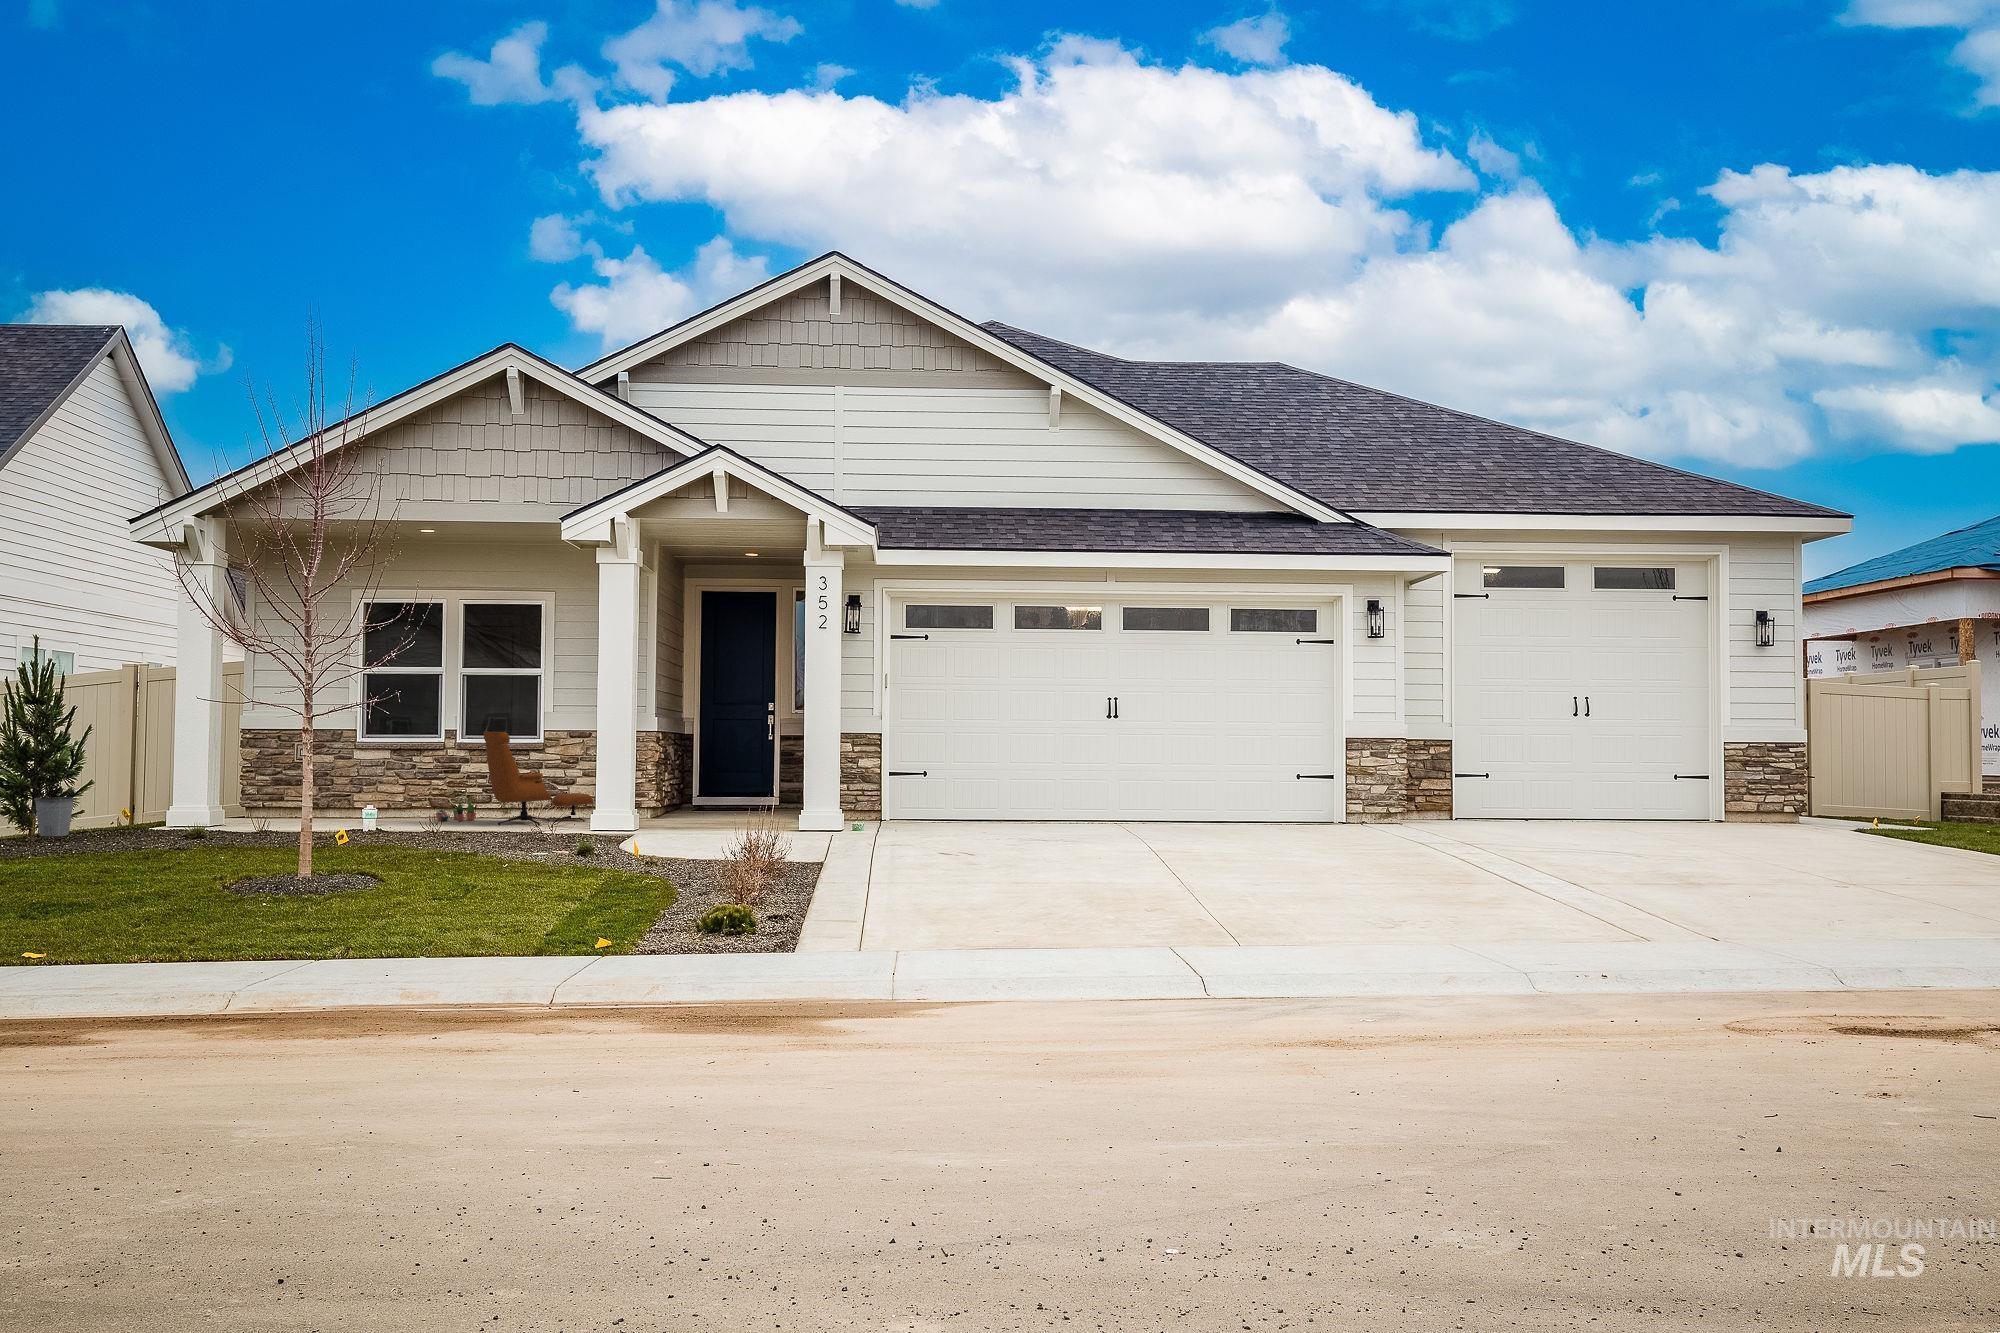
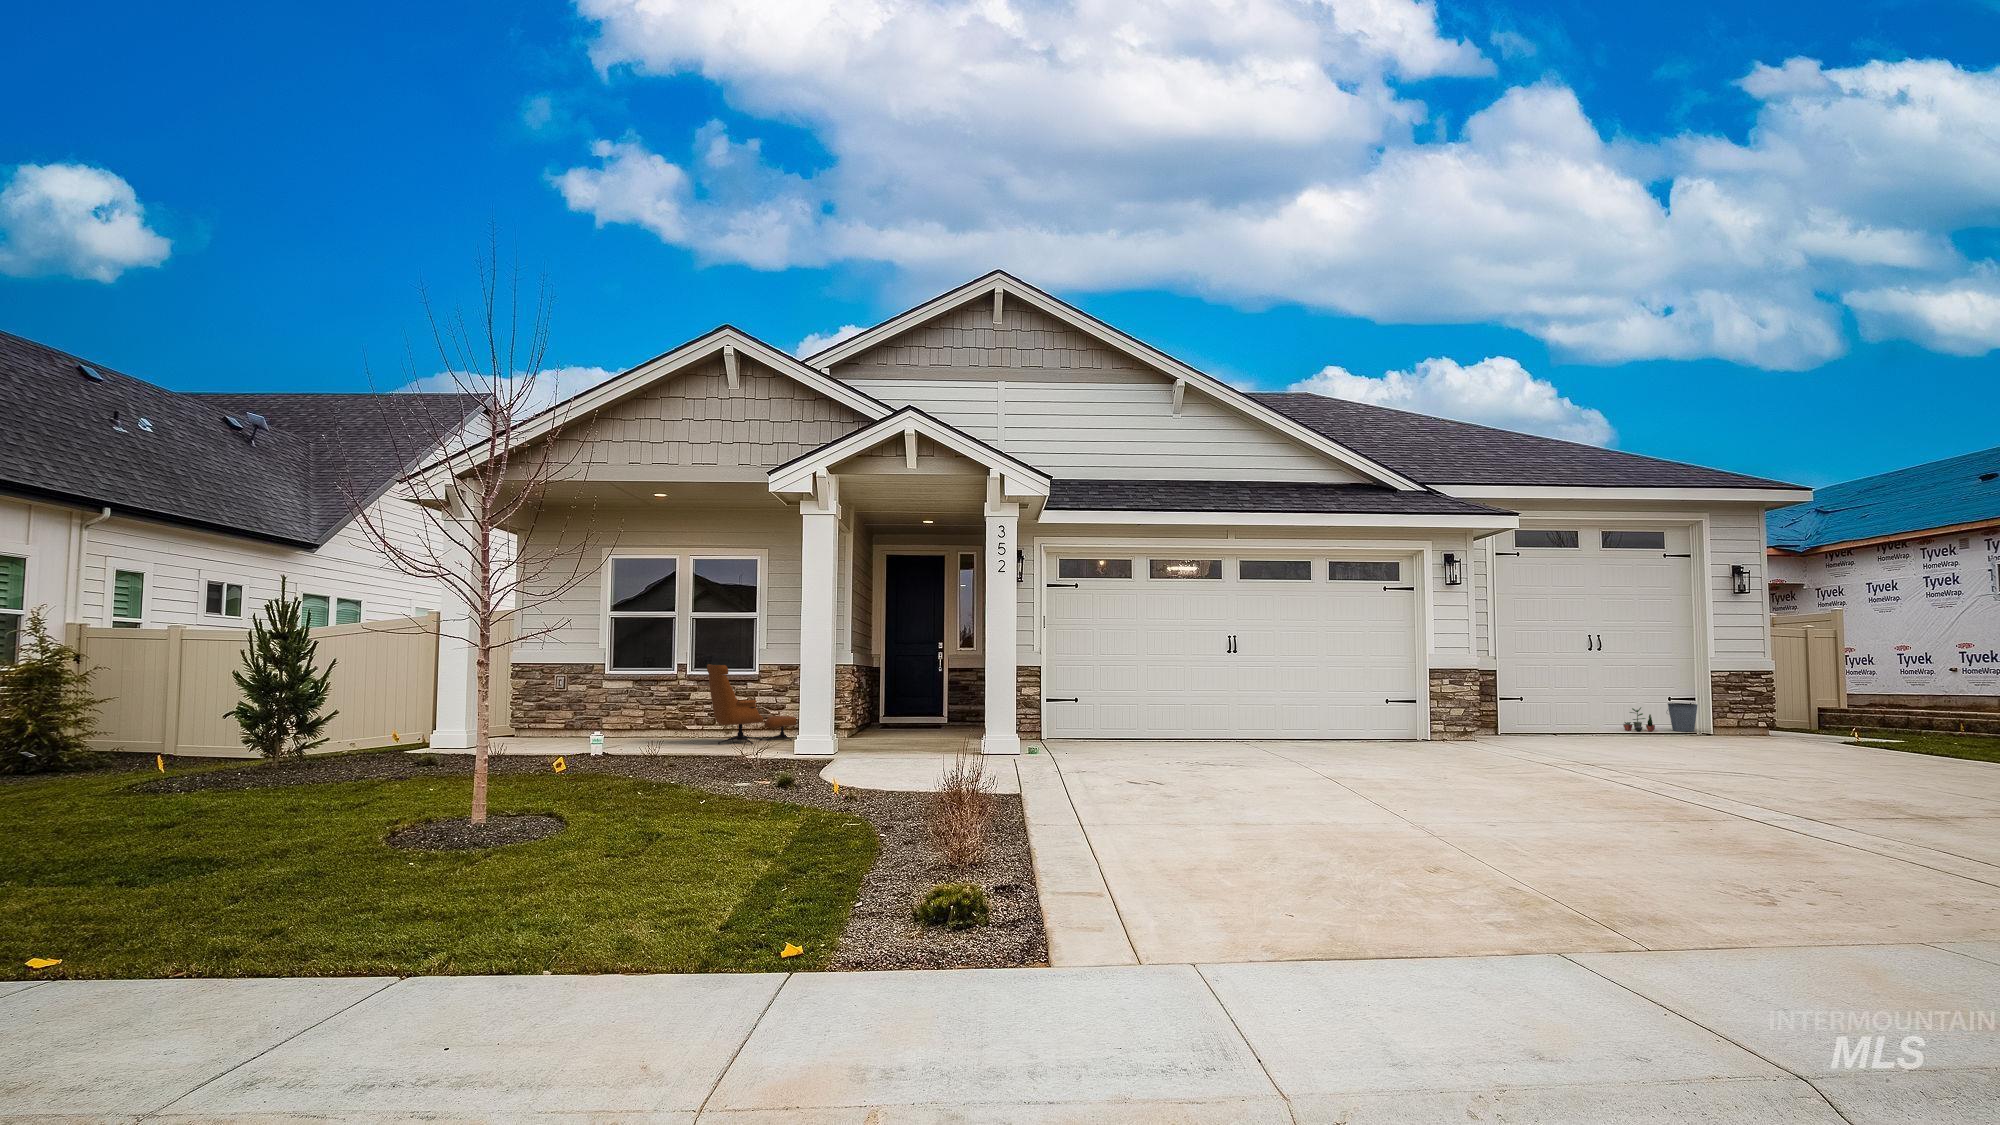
potted plant: present [436,790,476,821] -> present [1623,707,1655,731]
bucket: present [33,796,74,837] -> present [1667,703,1698,731]

